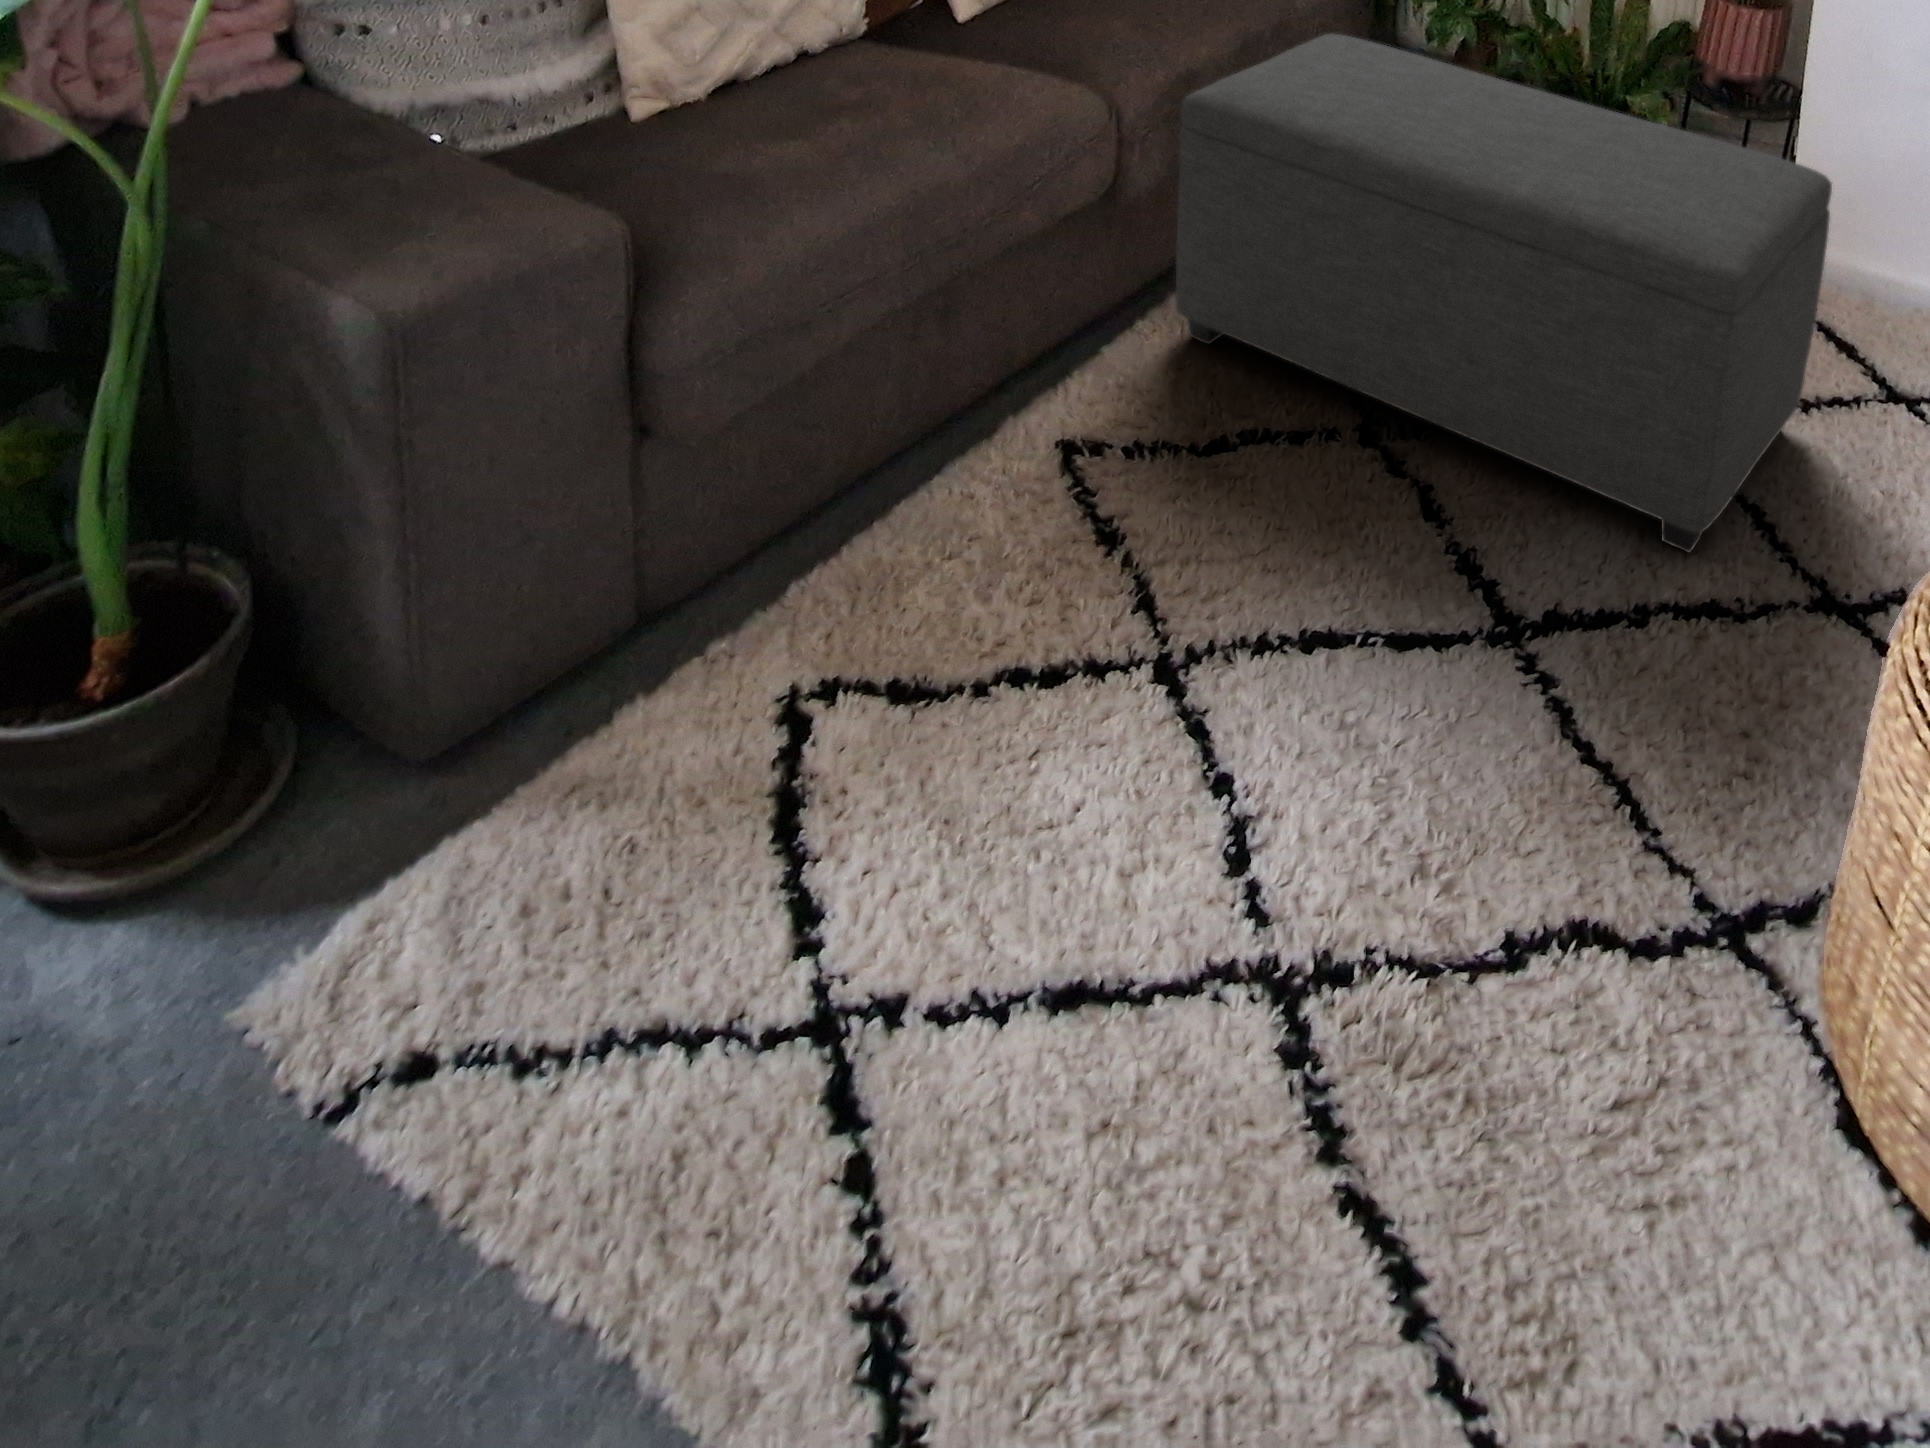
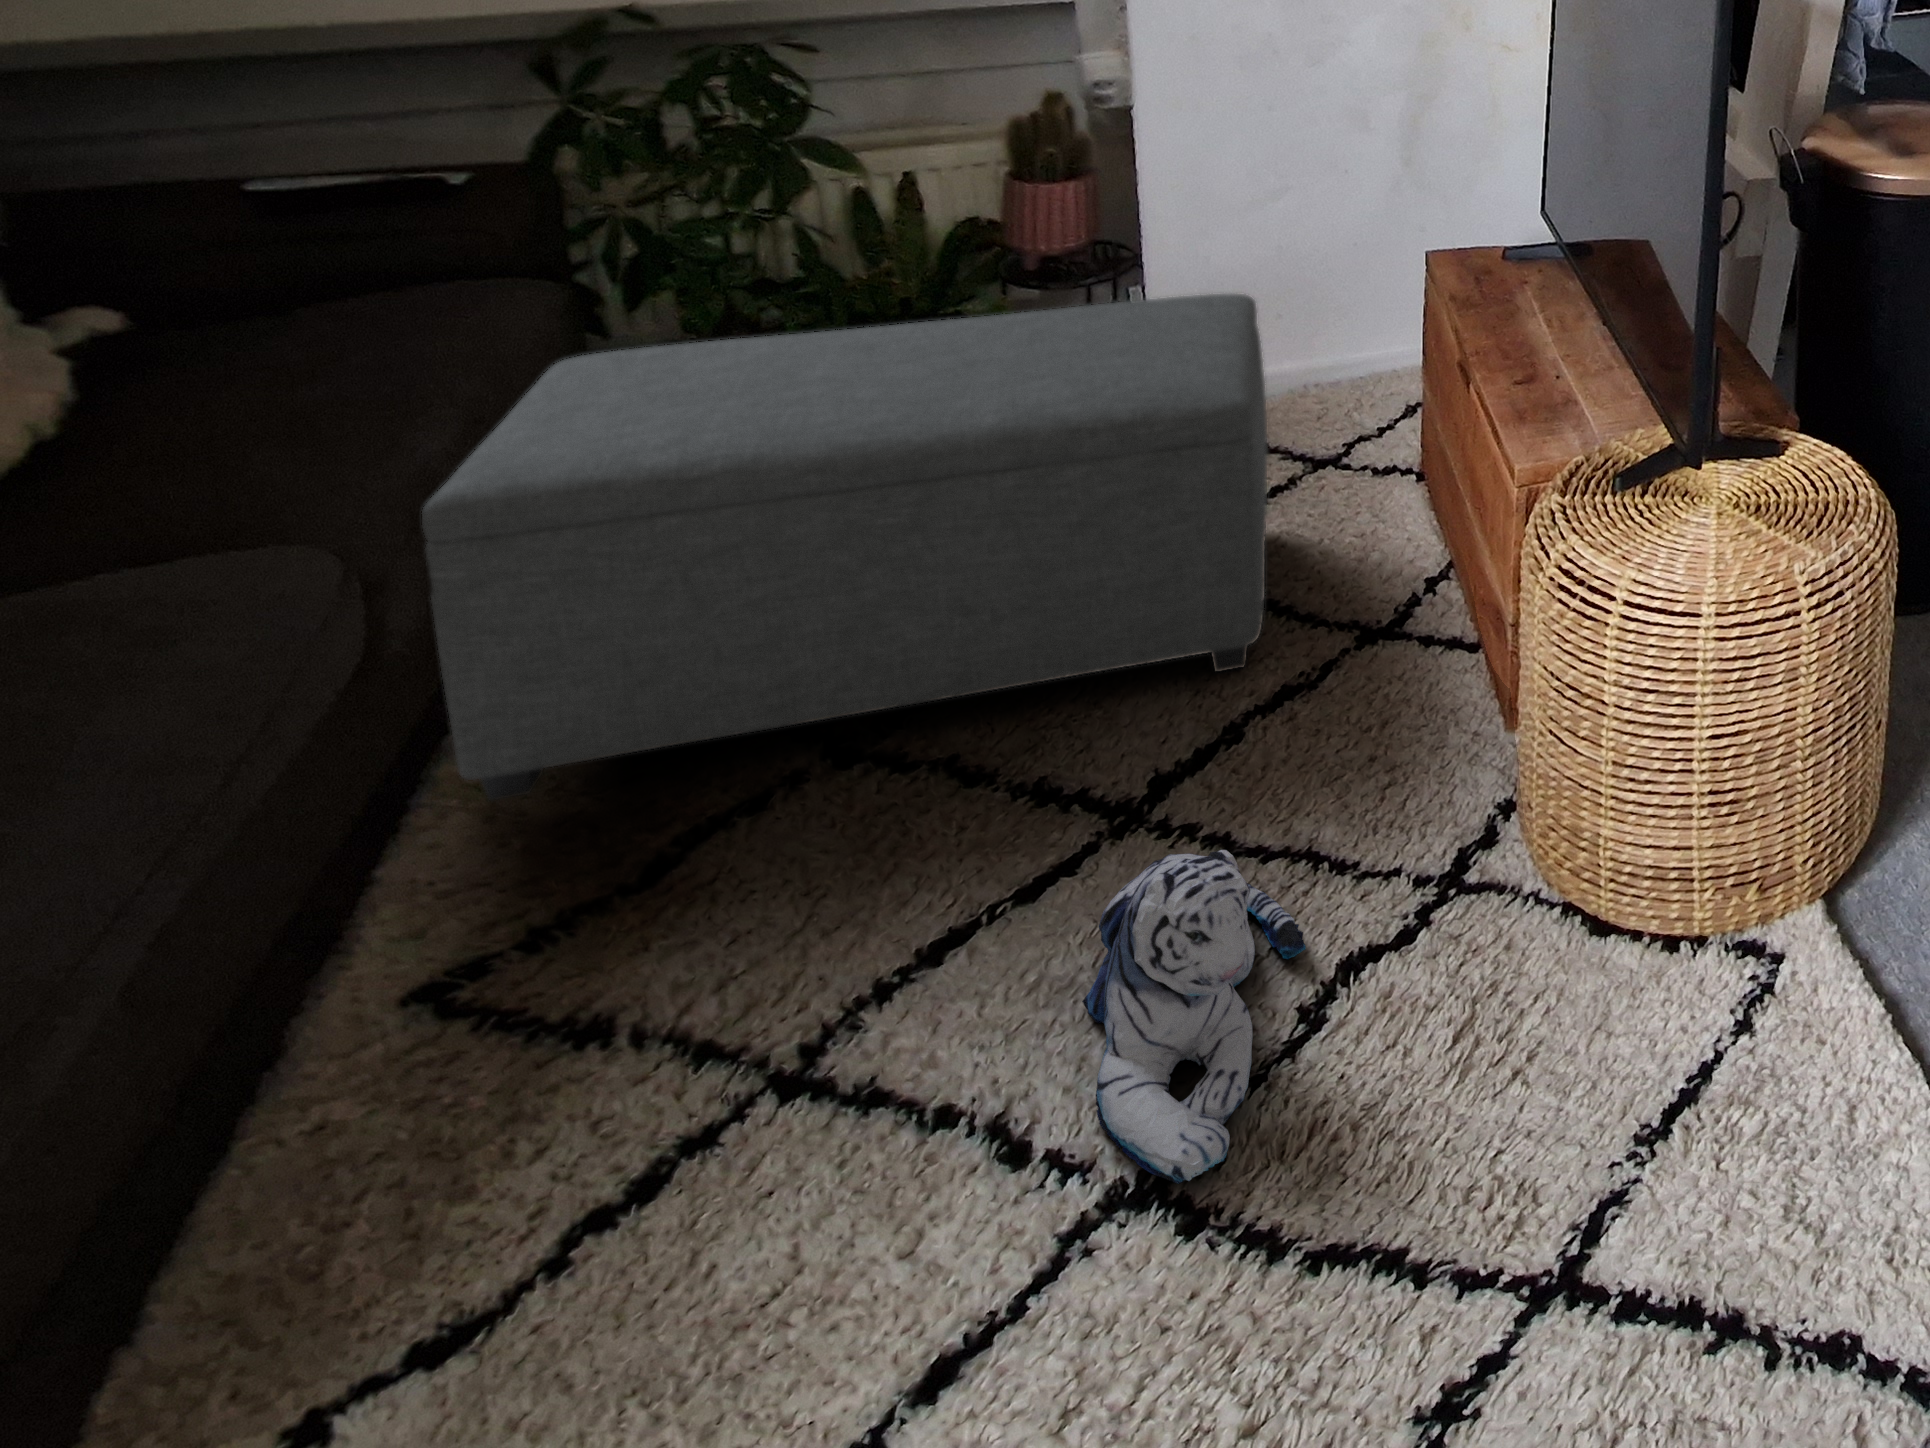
plush toy: none [1294,680,1561,1025] -> present [1082,850,1306,1184]

